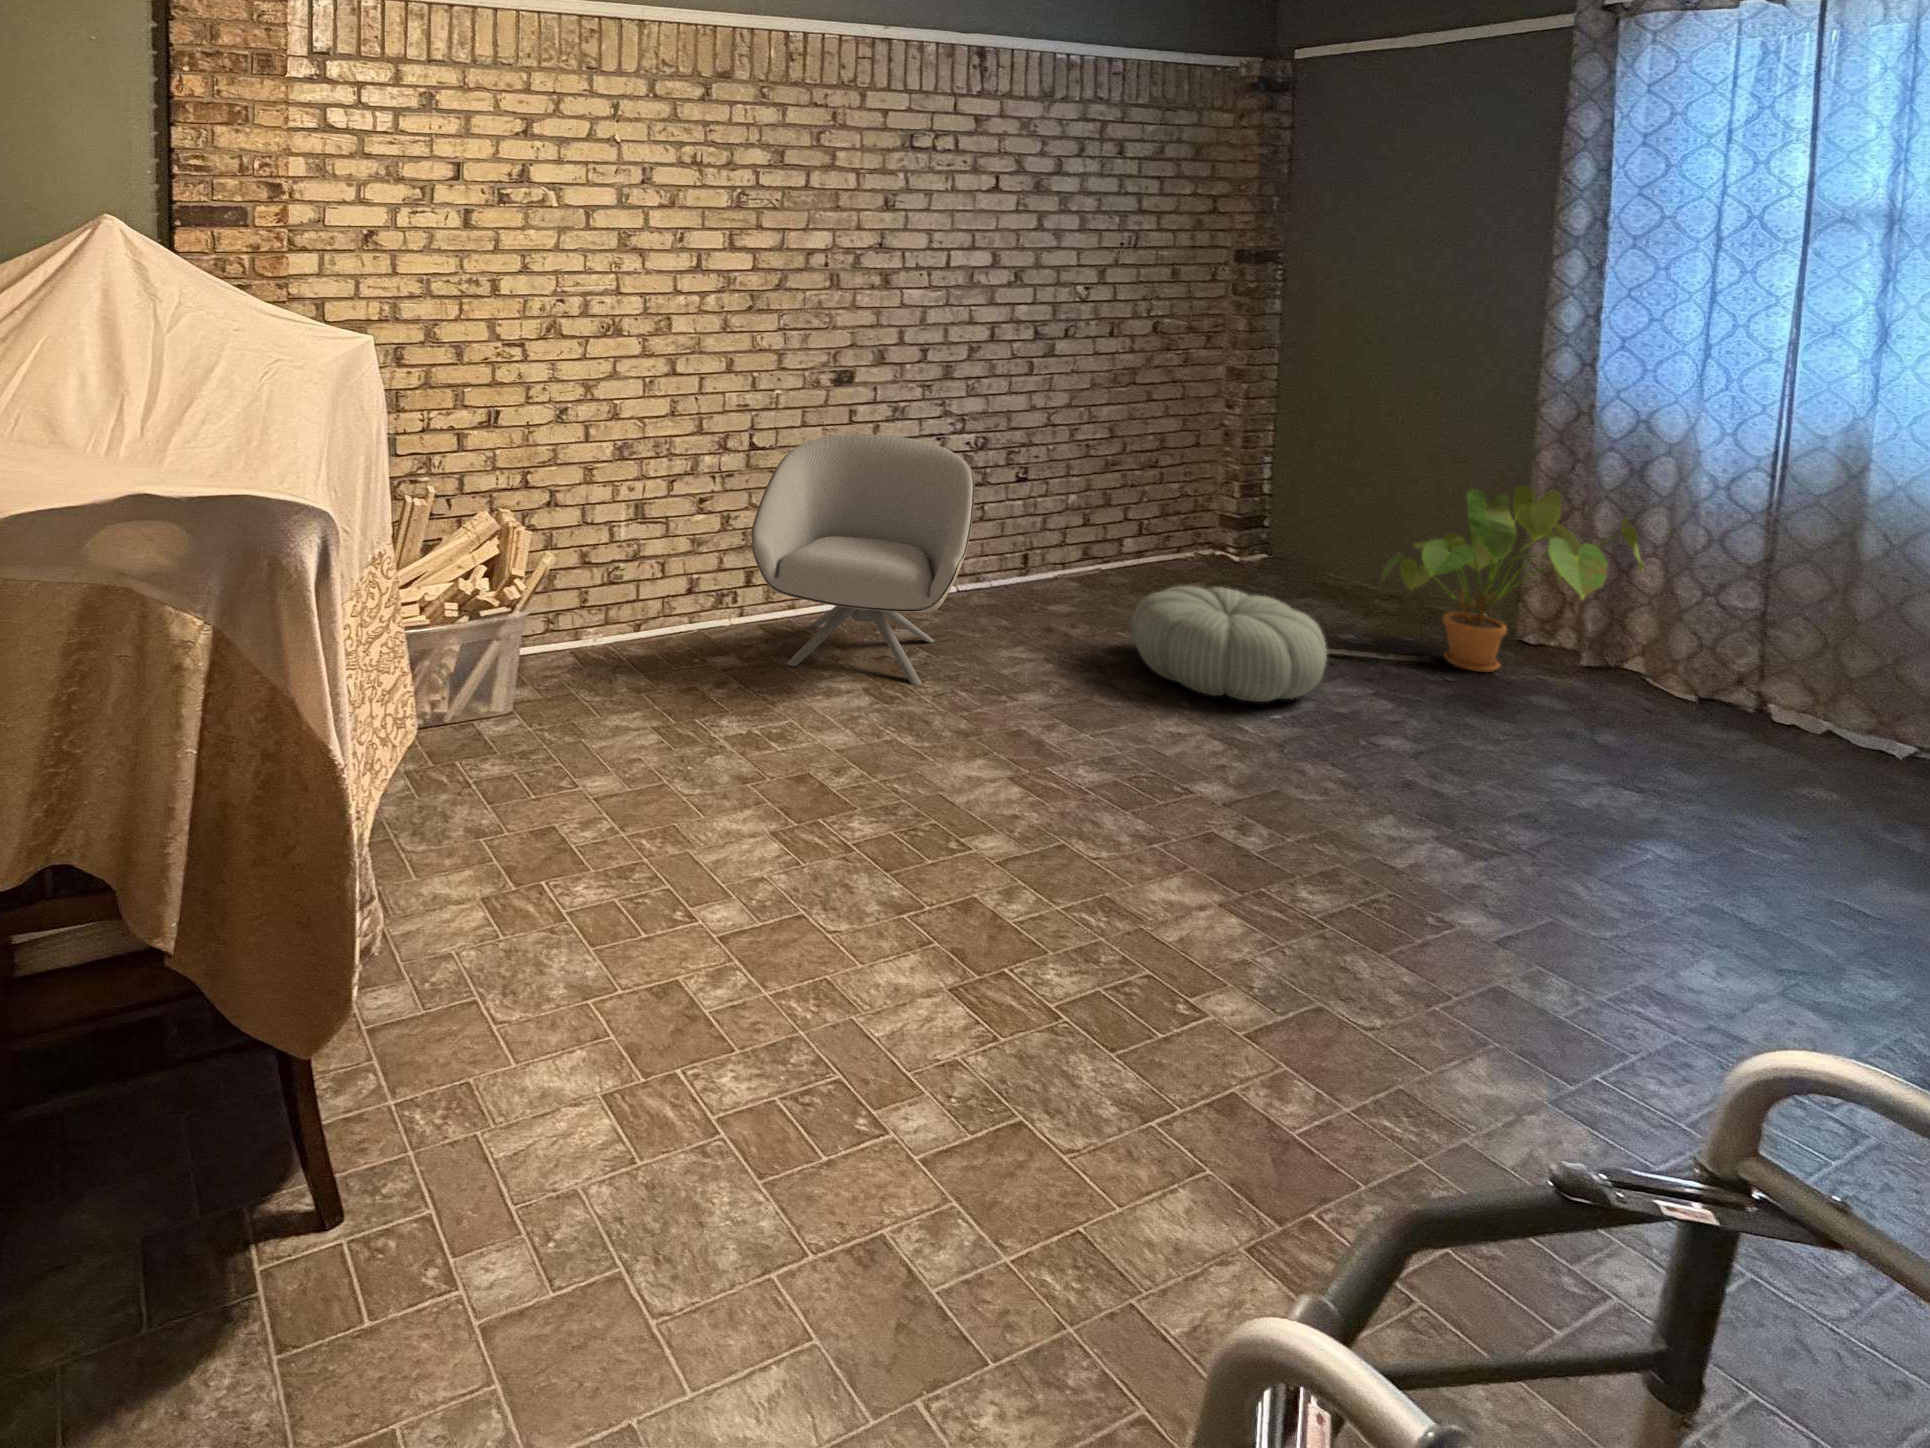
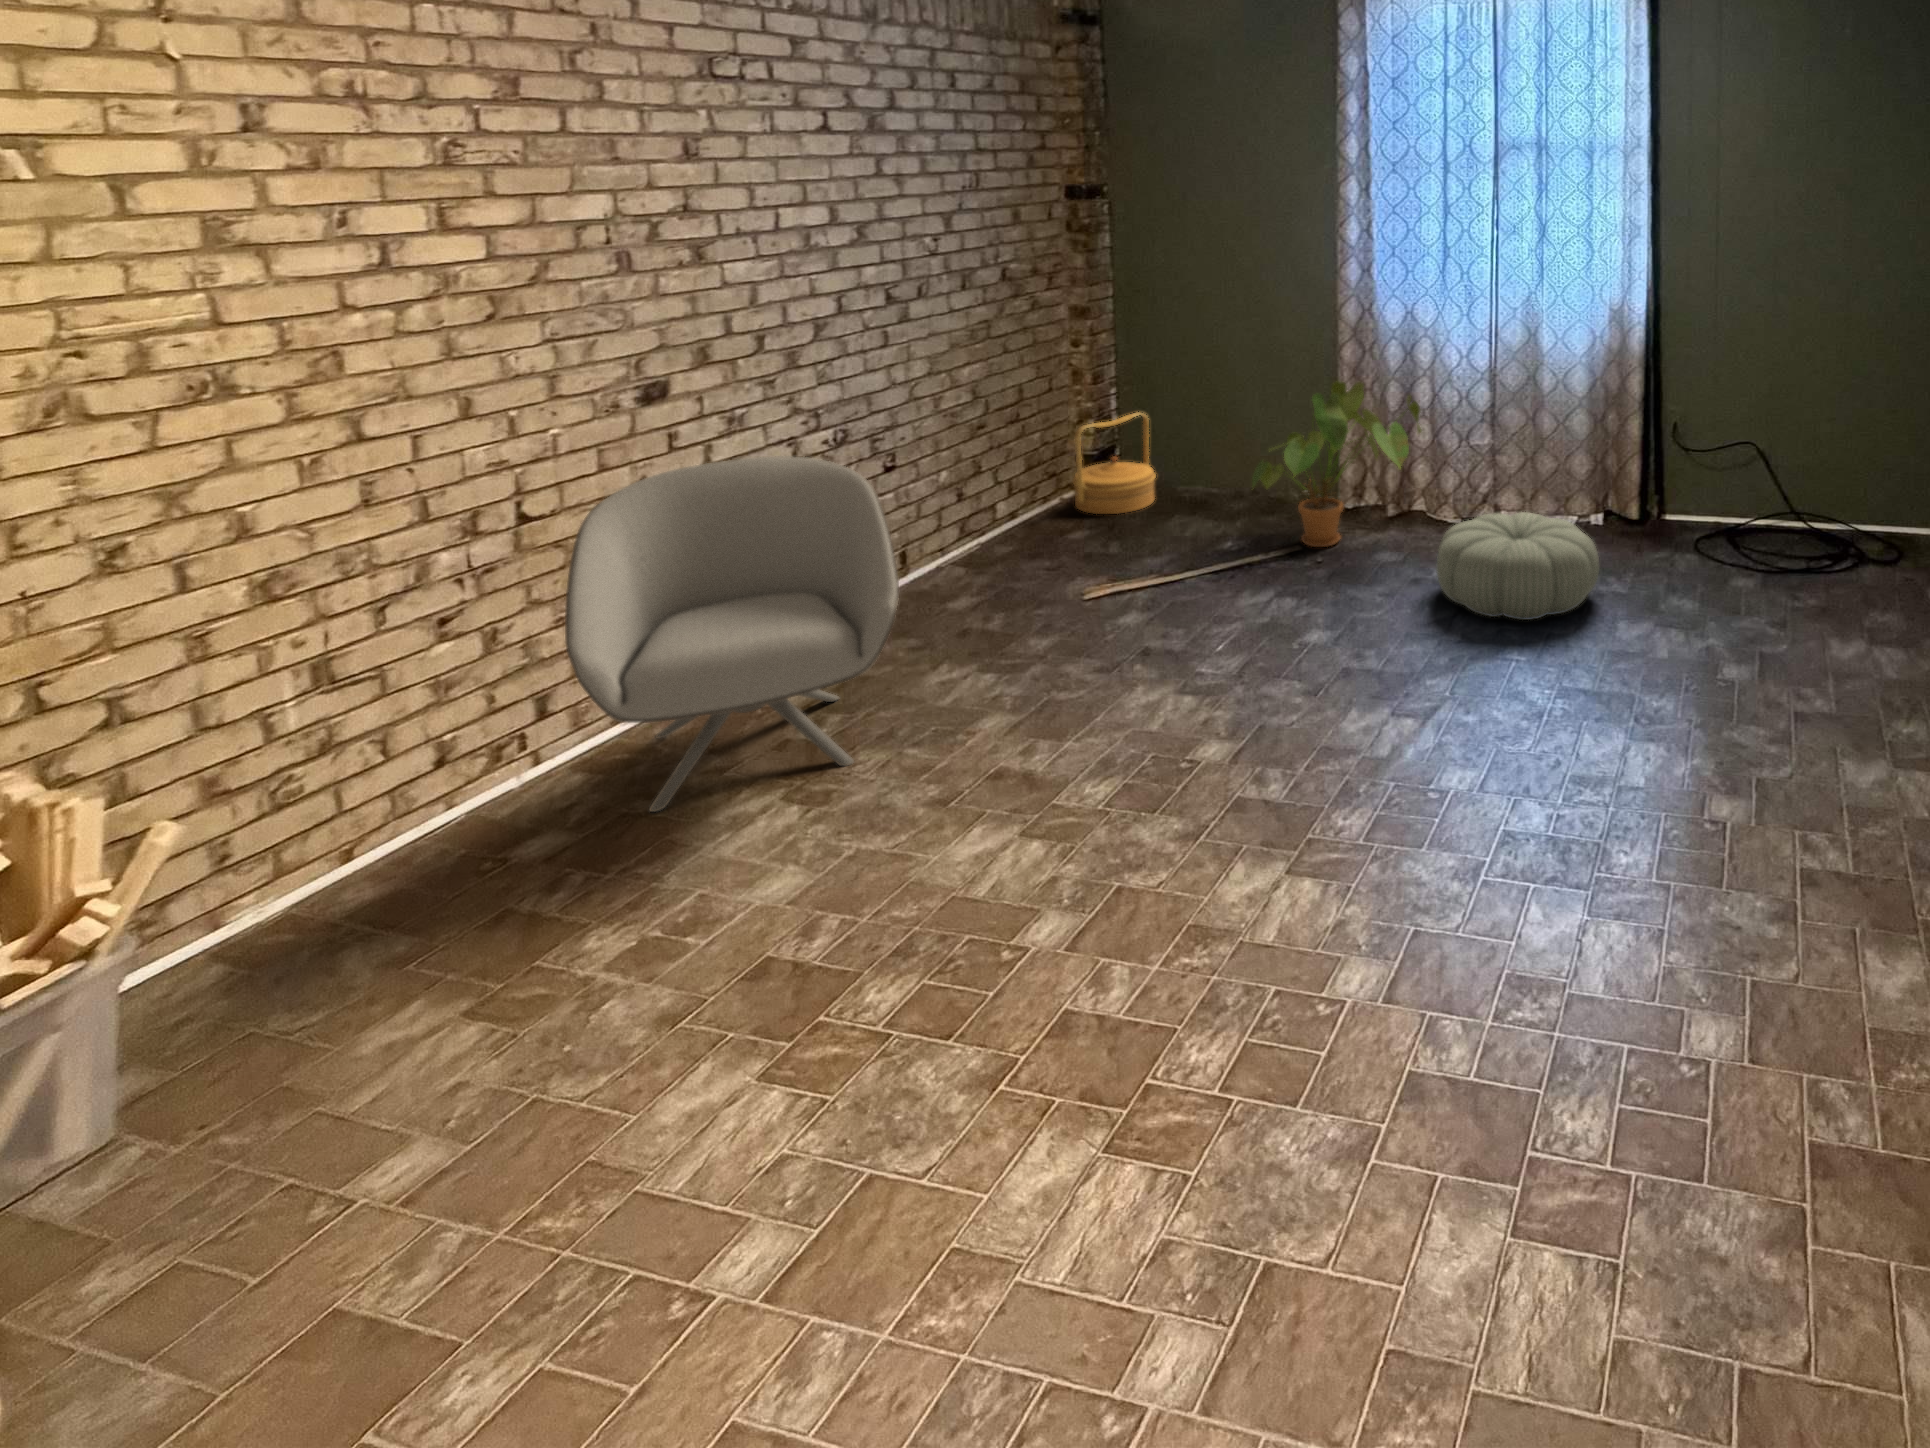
woven basket: none [1205,485,1297,583] -> present [1073,413,1156,514]
pouf: present [1131,586,1327,702] -> present [1437,512,1599,620]

